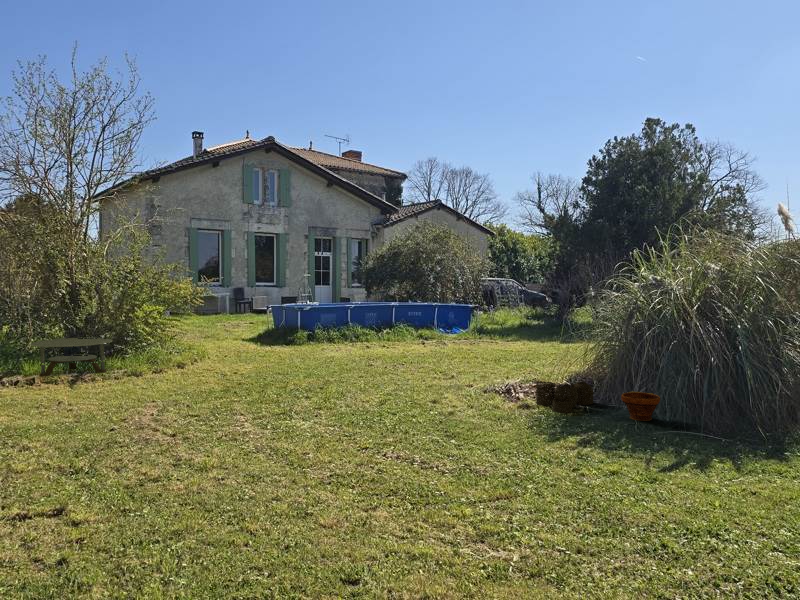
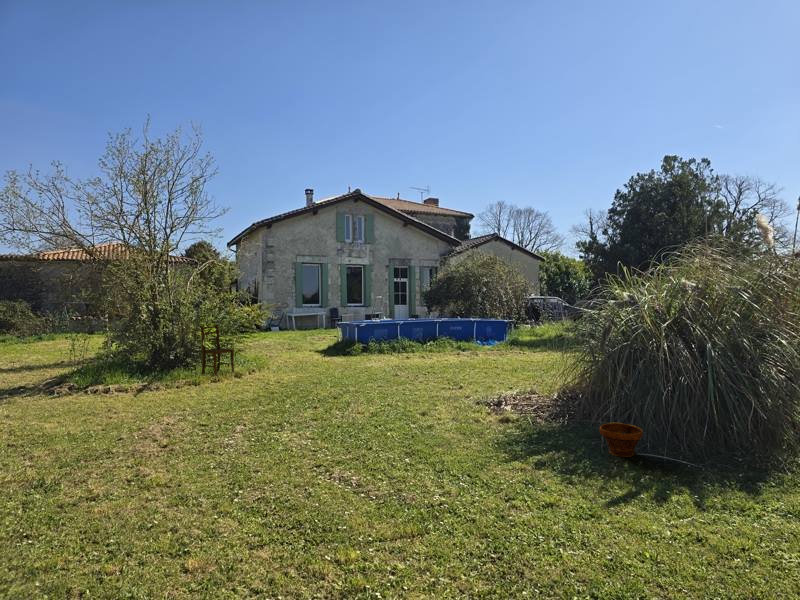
chair: none [128,304,171,365] -> present [200,325,234,375]
round table: present [30,338,113,377] -> none [113,353,181,386]
woven basket: present [536,381,593,413] -> none [517,402,578,442]

